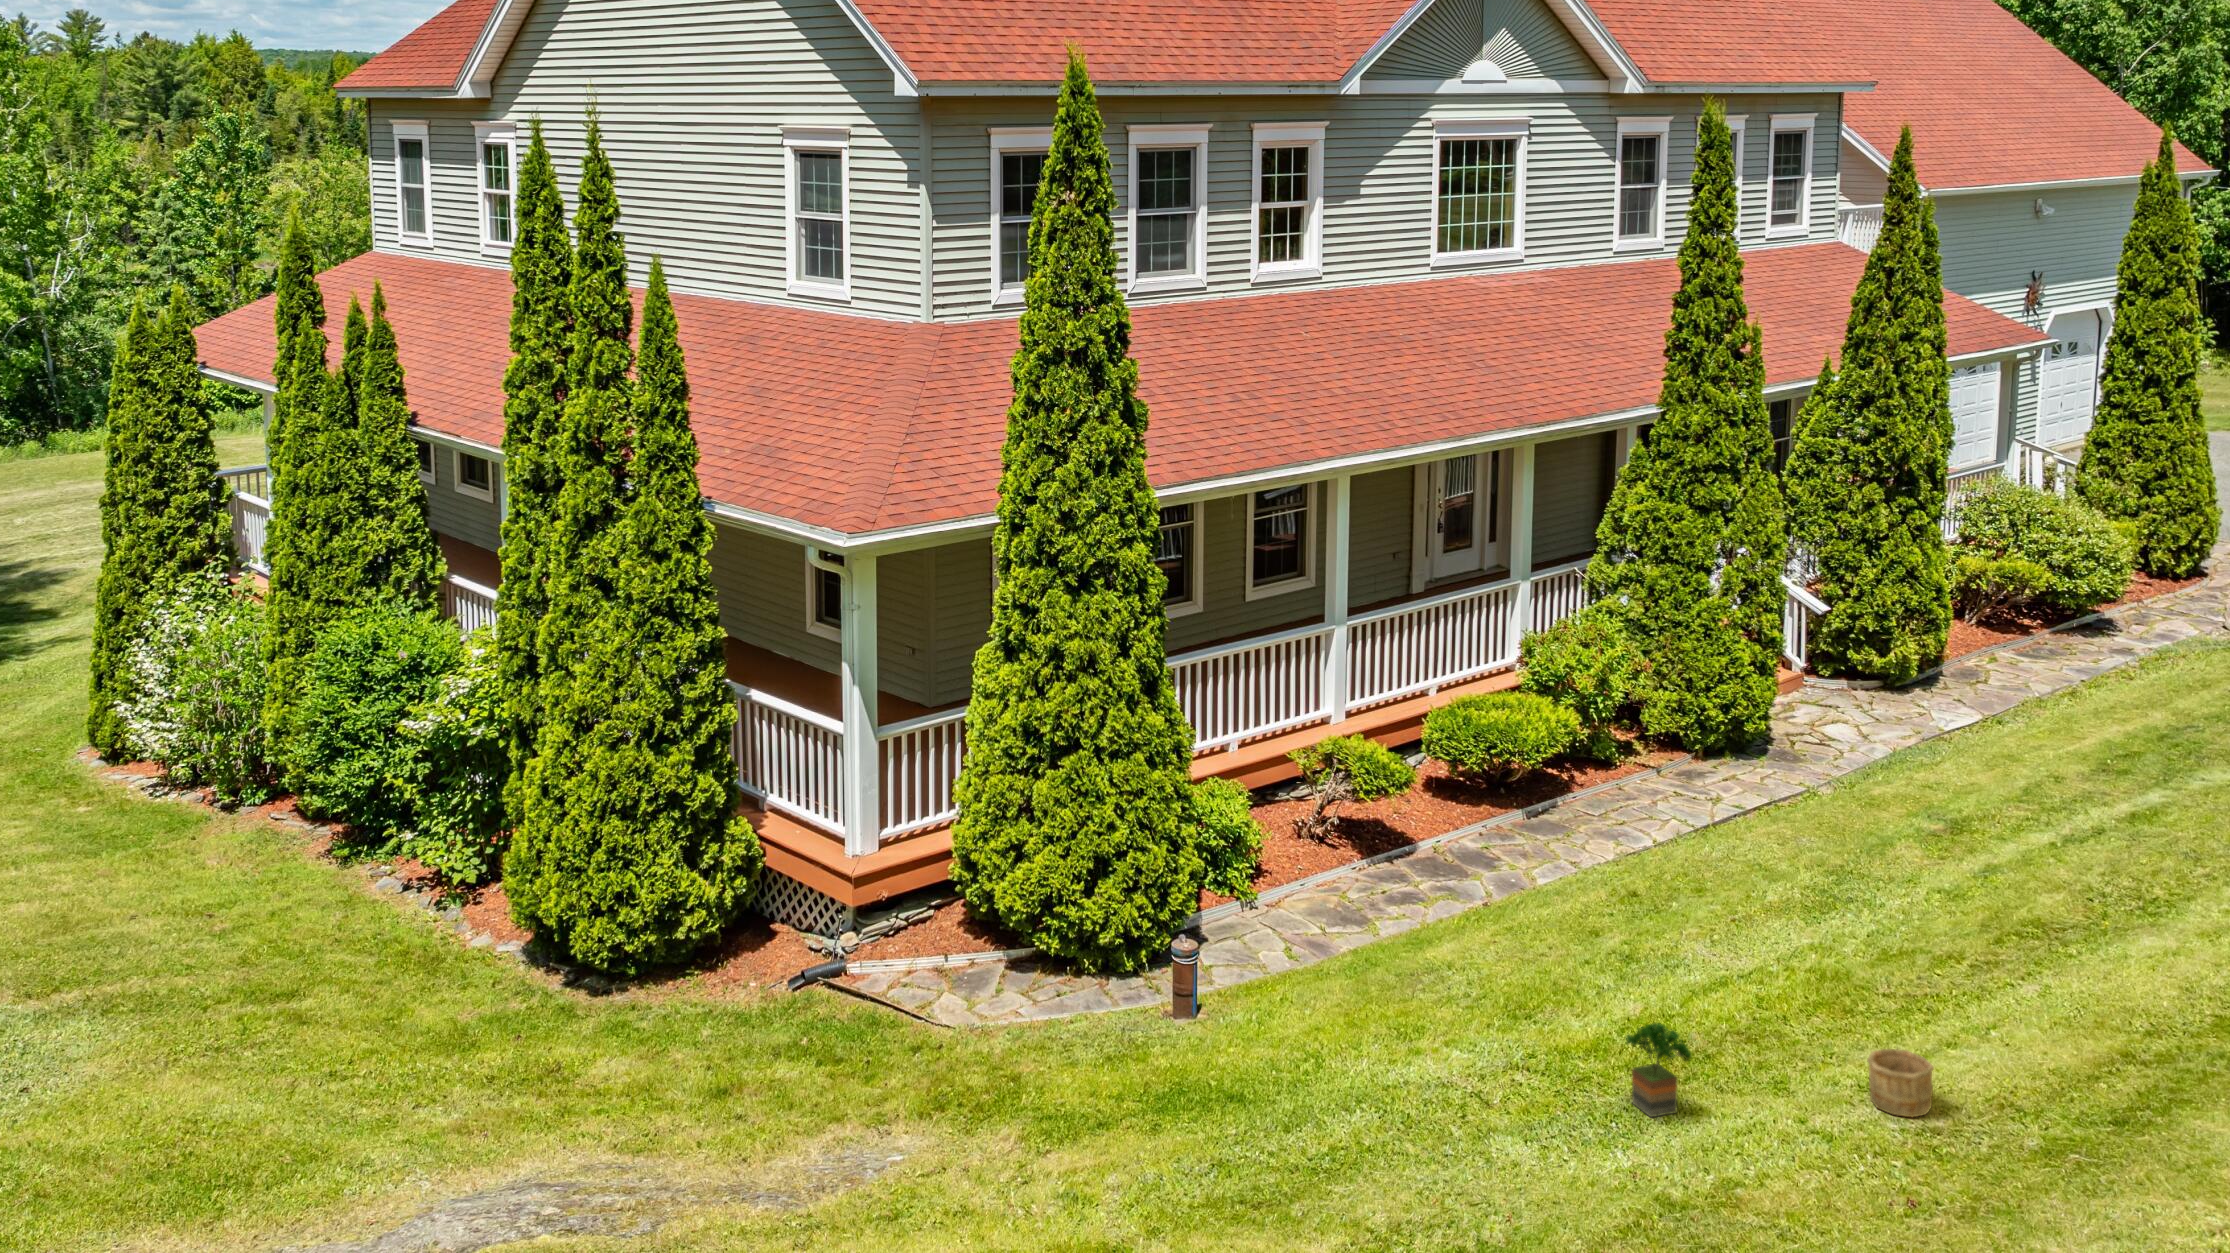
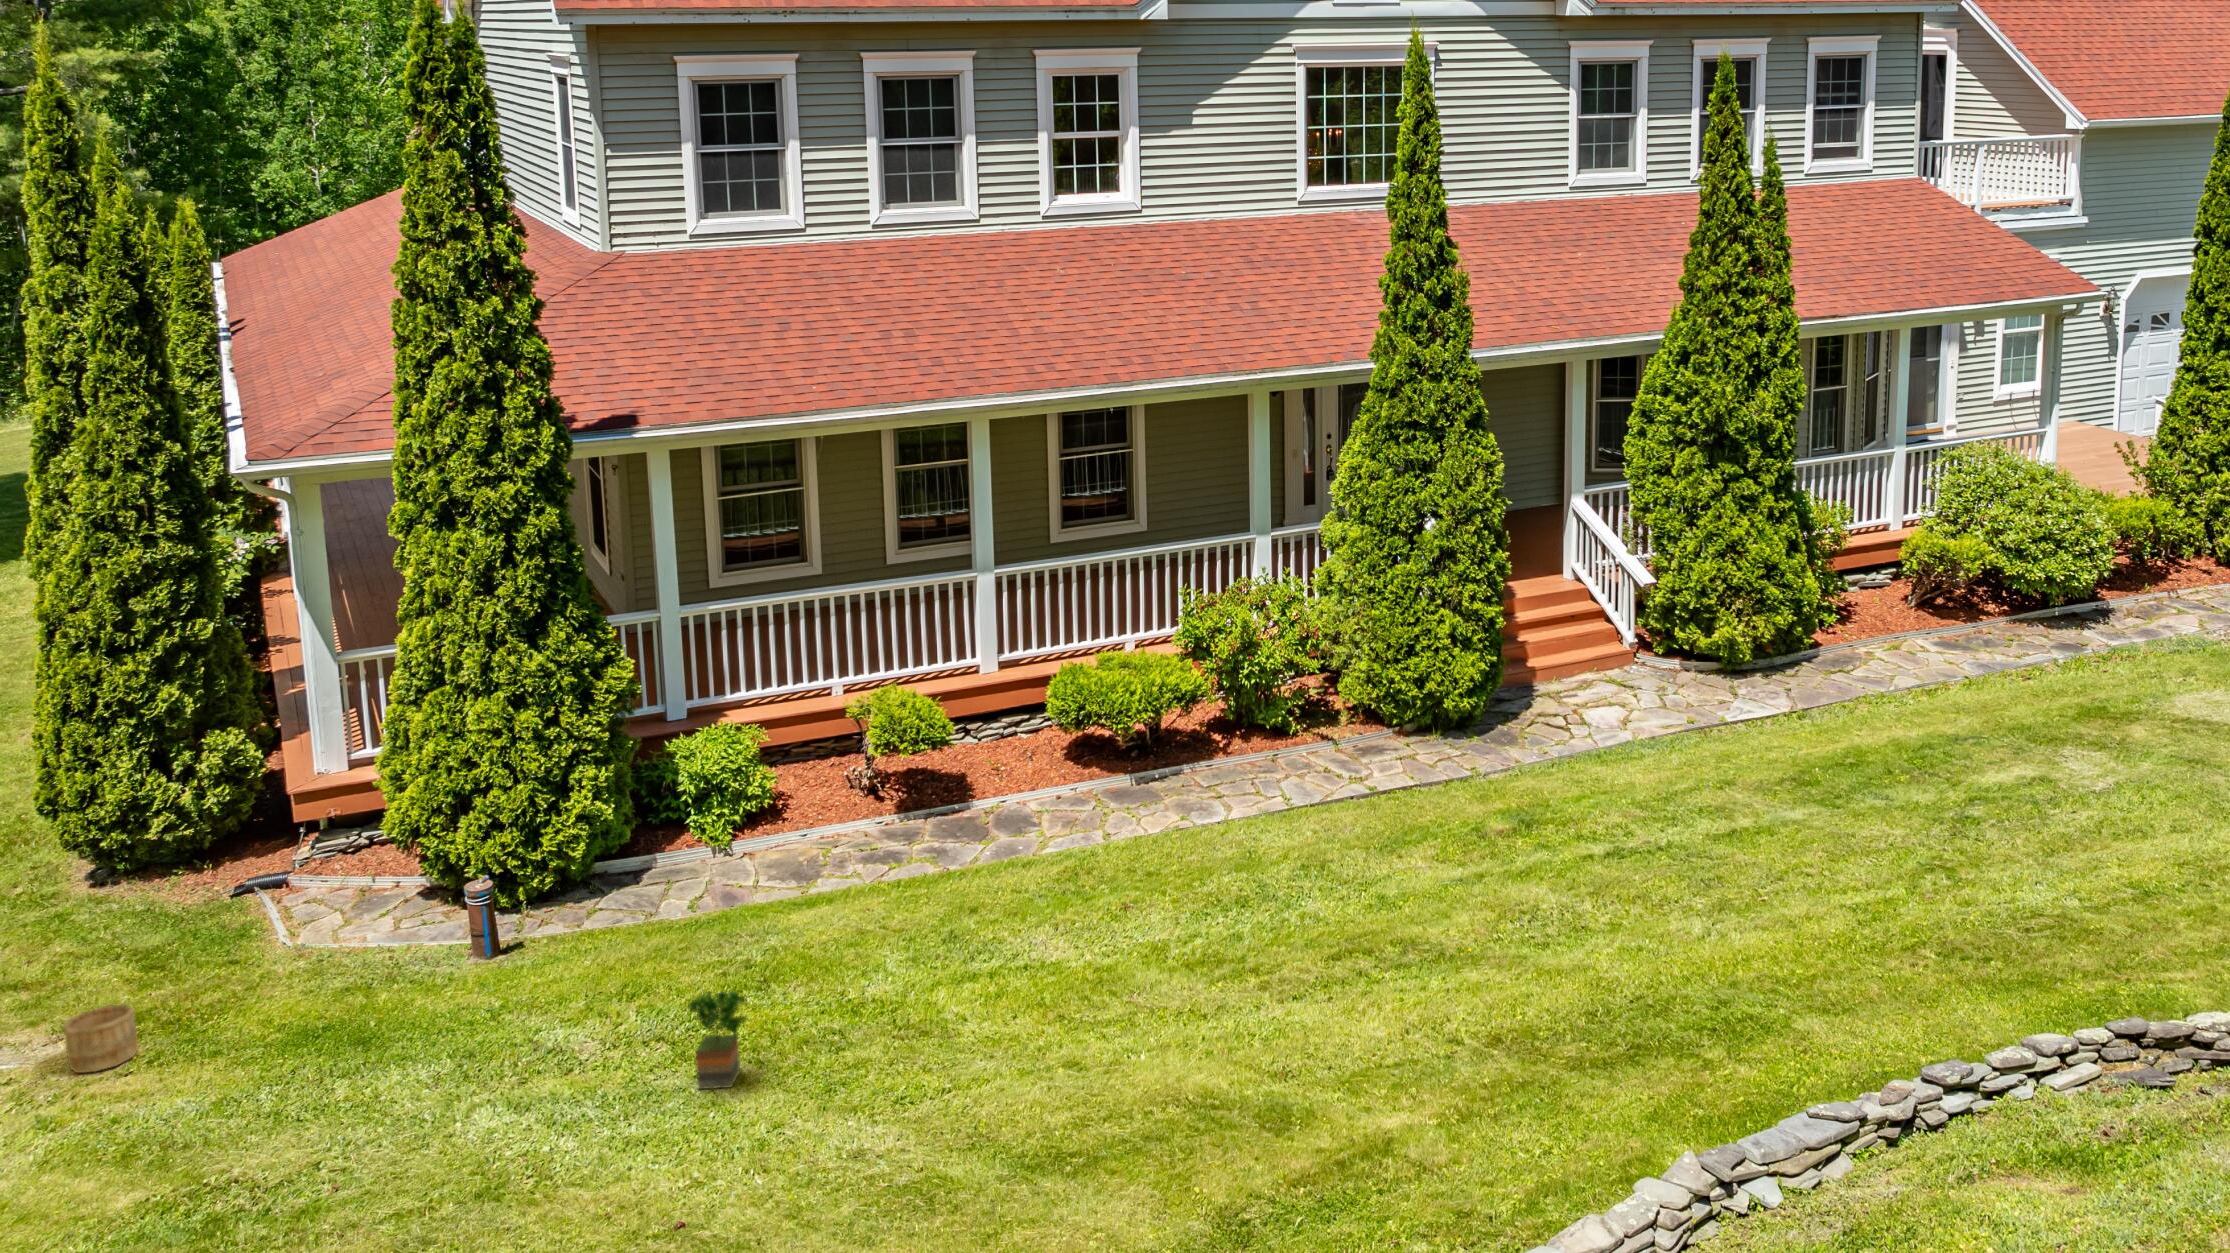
wooden bucket: present [1868,1049,1934,1117] -> present [62,1005,138,1073]

